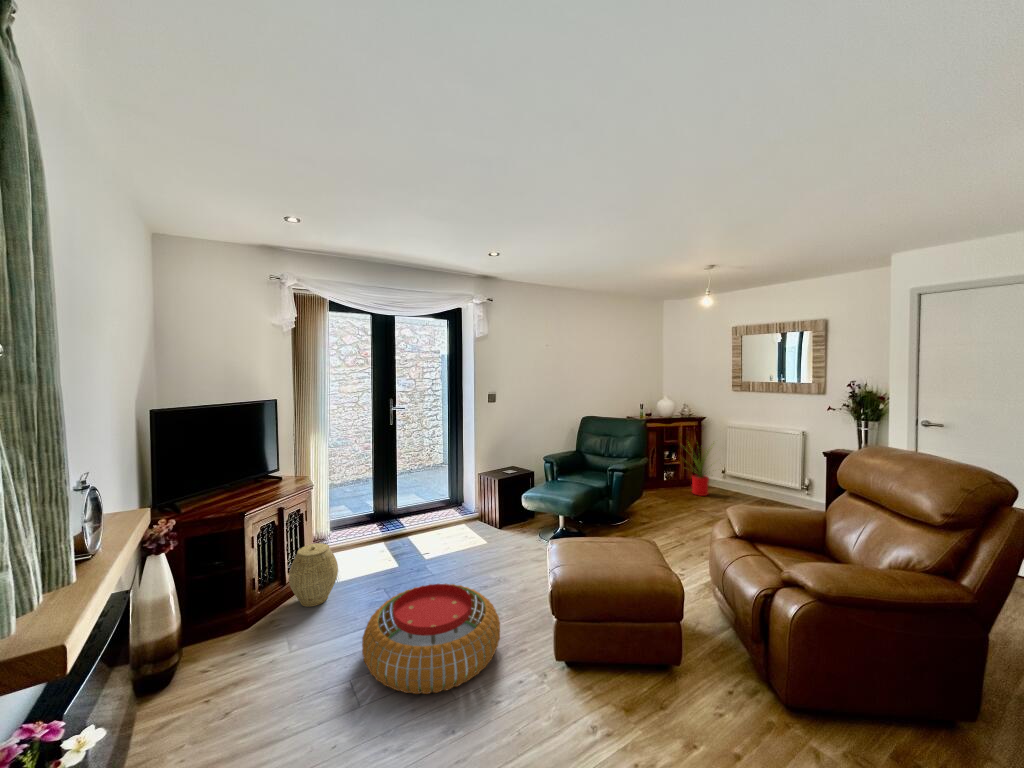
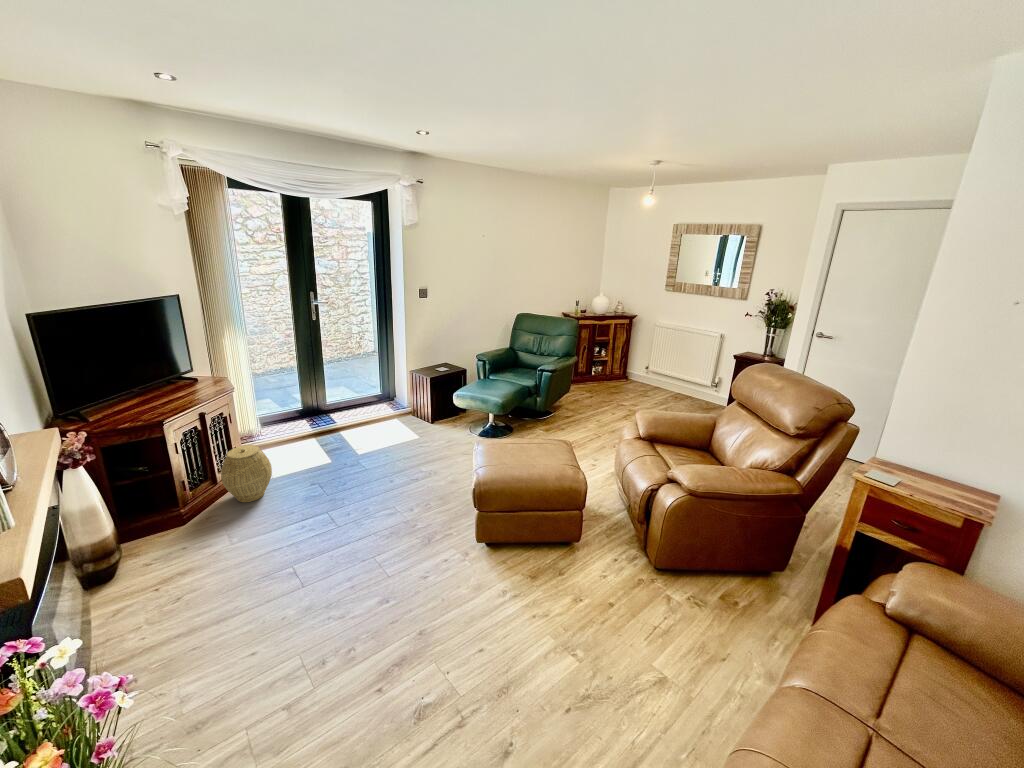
house plant: present [685,443,714,496] -> none [609,334,651,390]
pouf: present [362,584,500,694] -> none [301,480,430,574]

